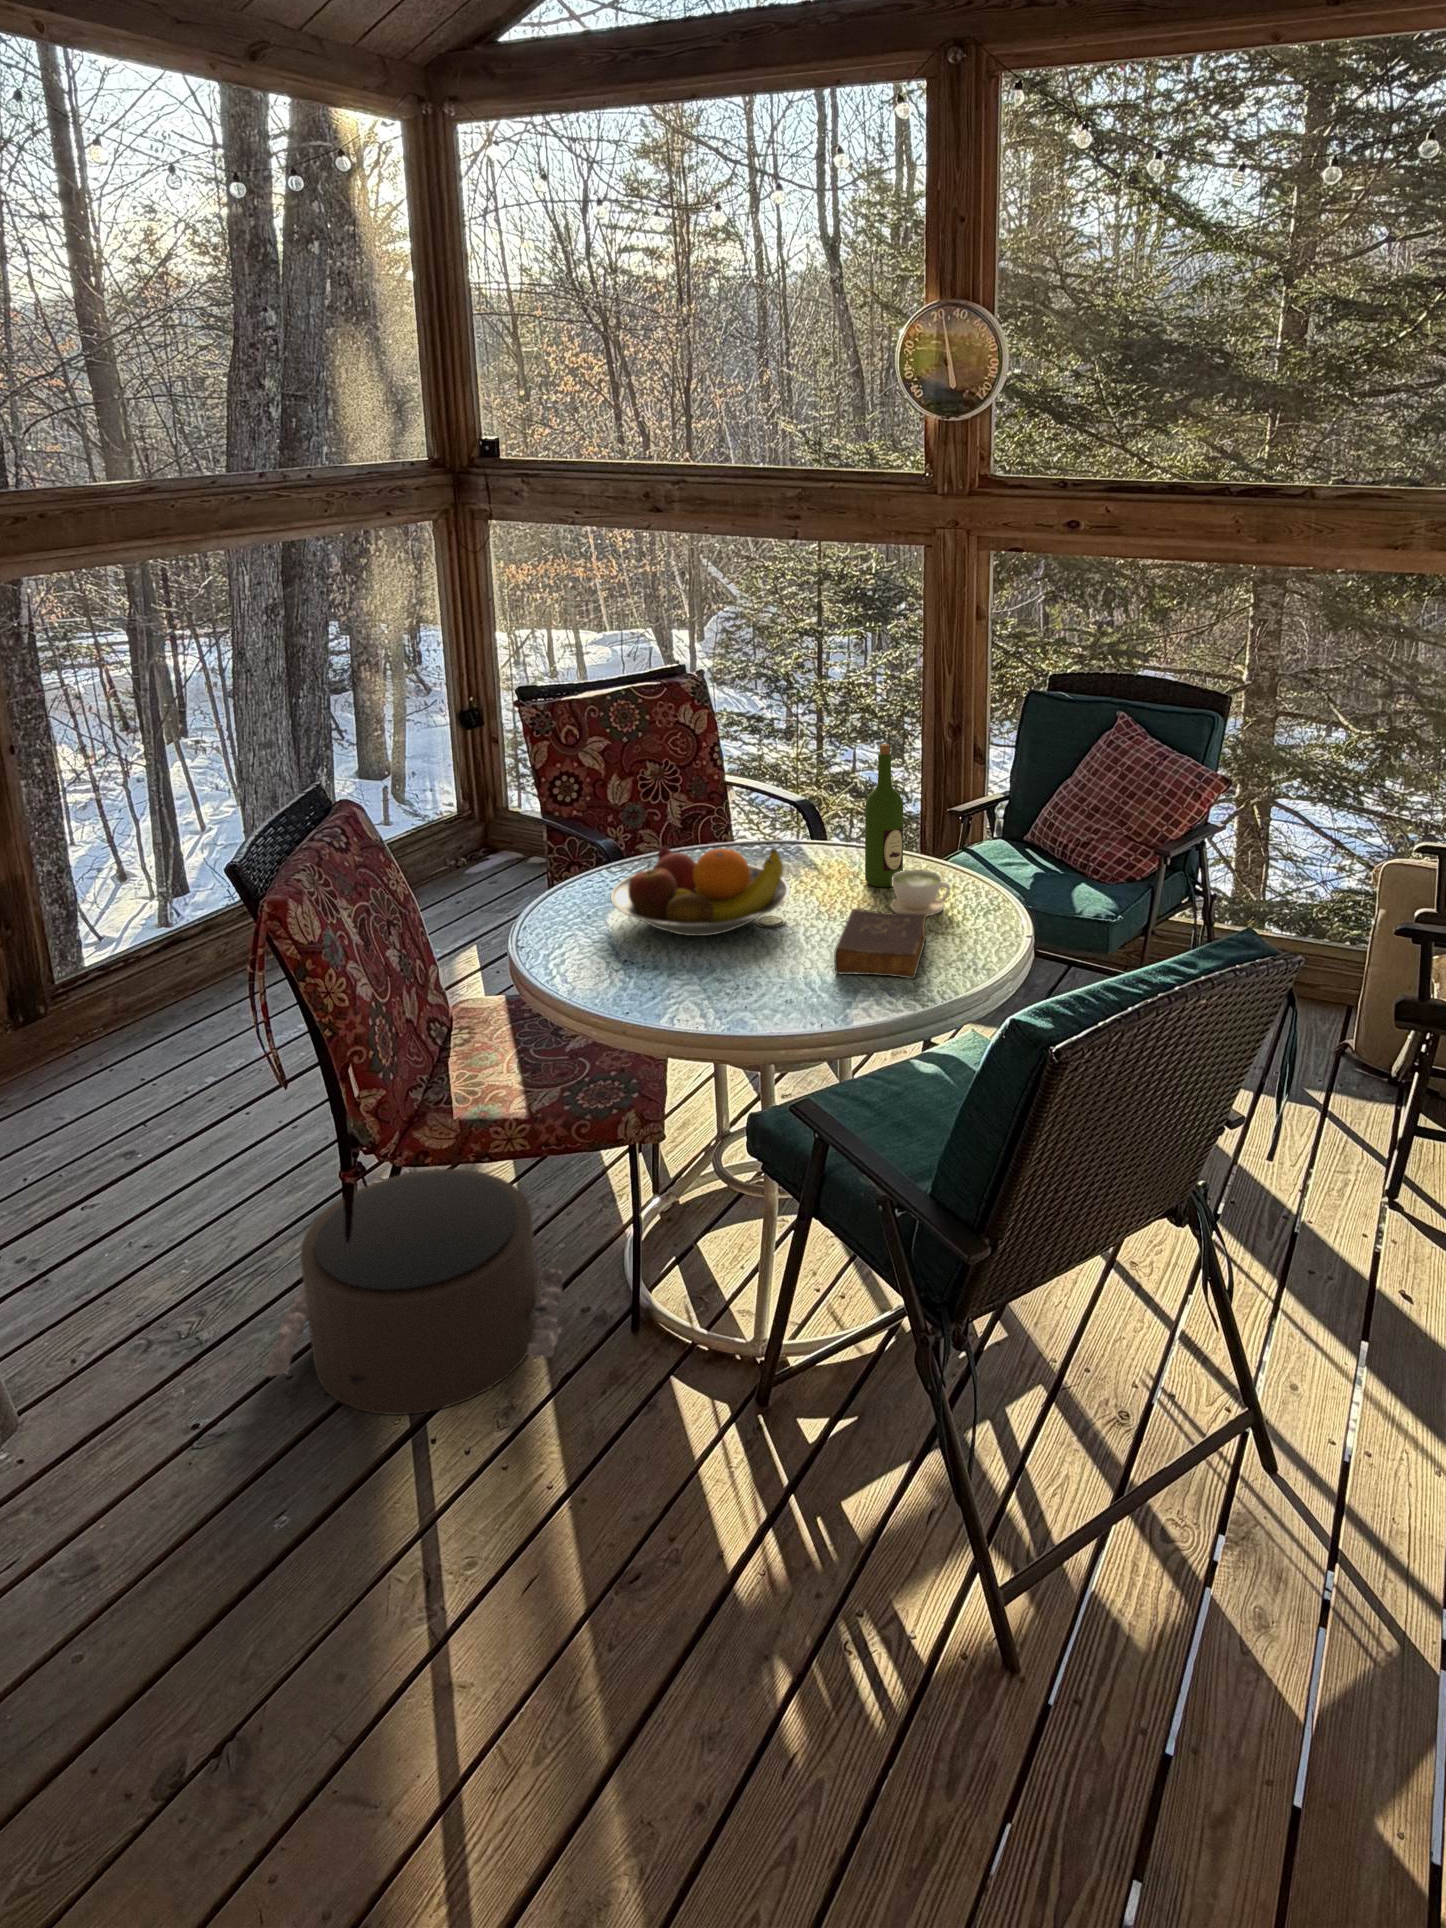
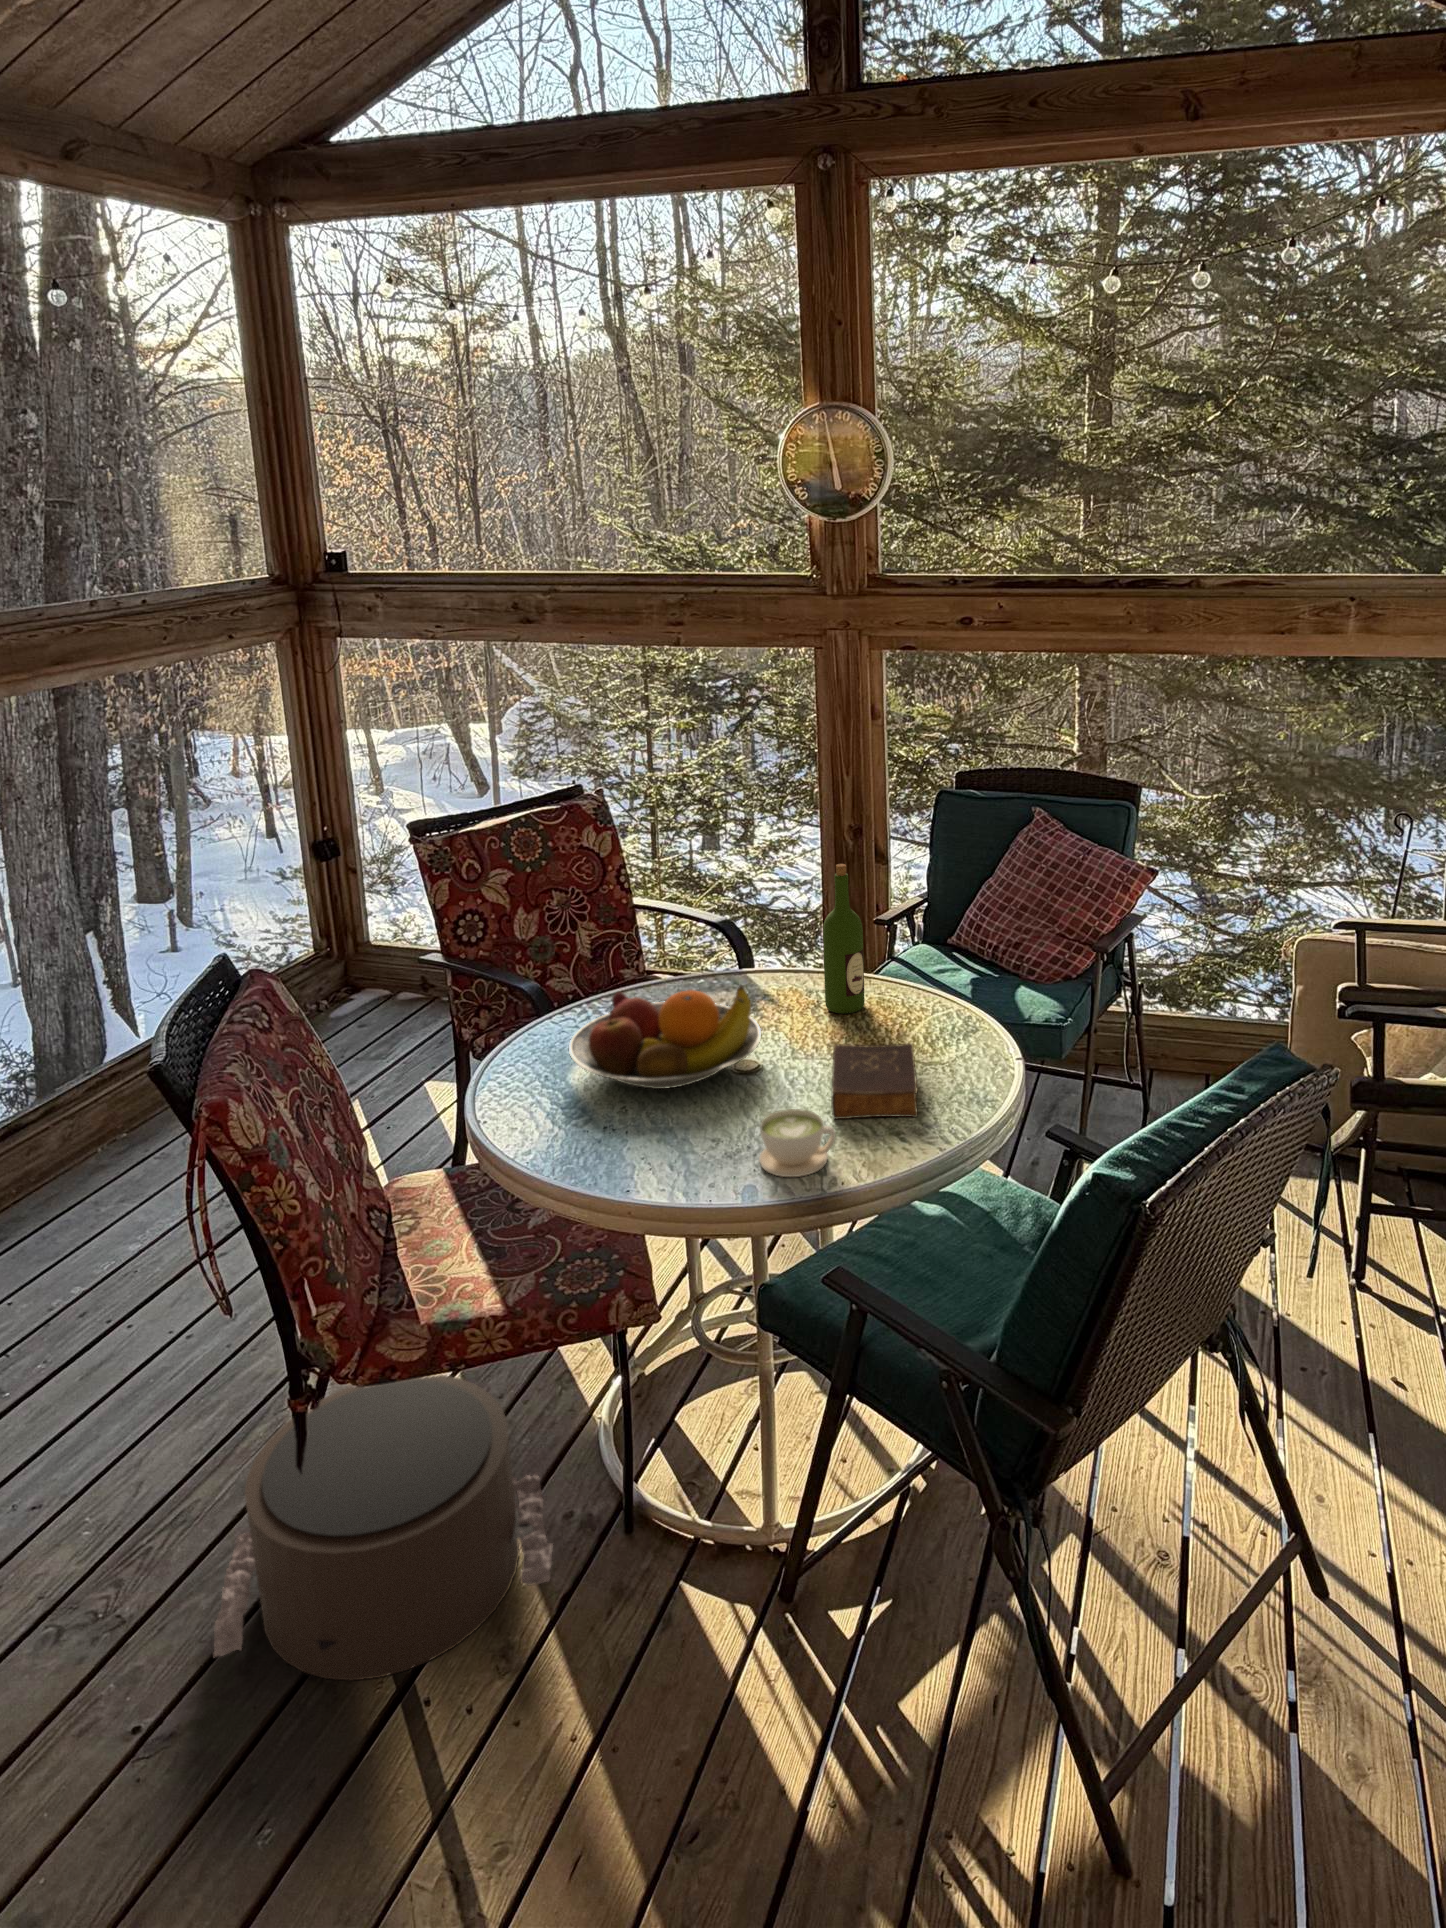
coffee cup: present [890,869,950,916] -> present [759,1109,835,1177]

